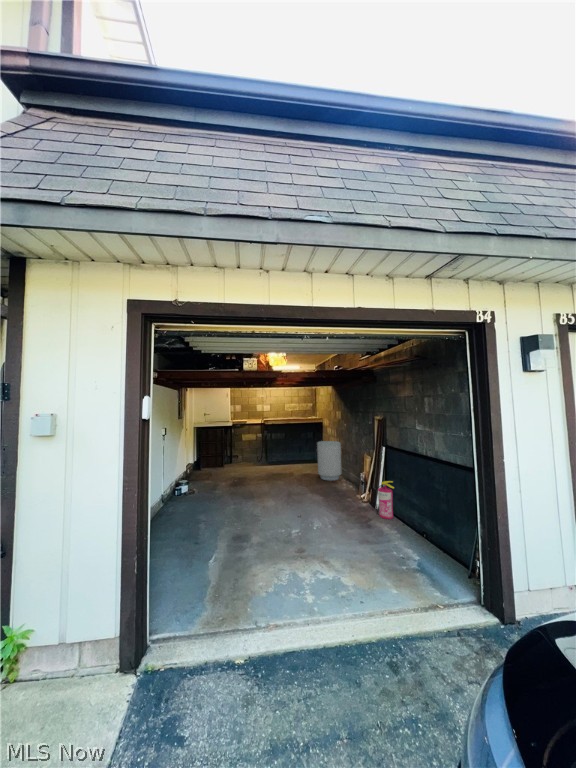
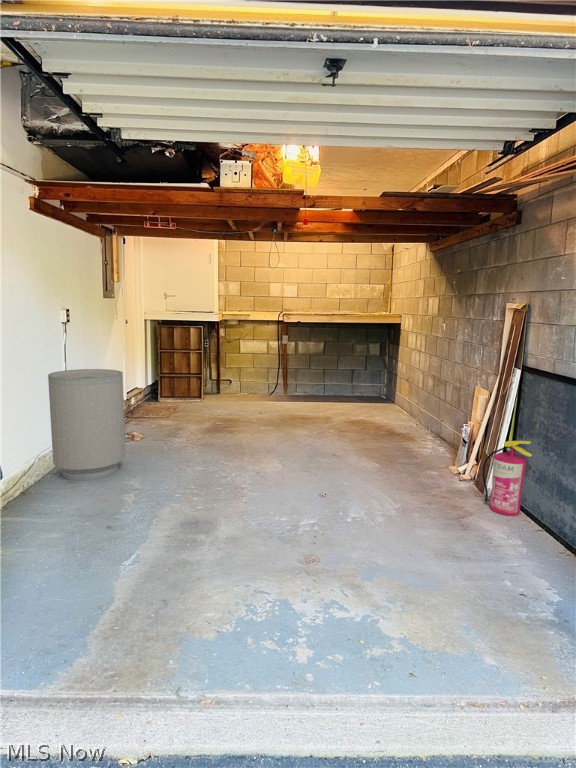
trash can: present [317,441,341,480] -> present [48,369,125,481]

